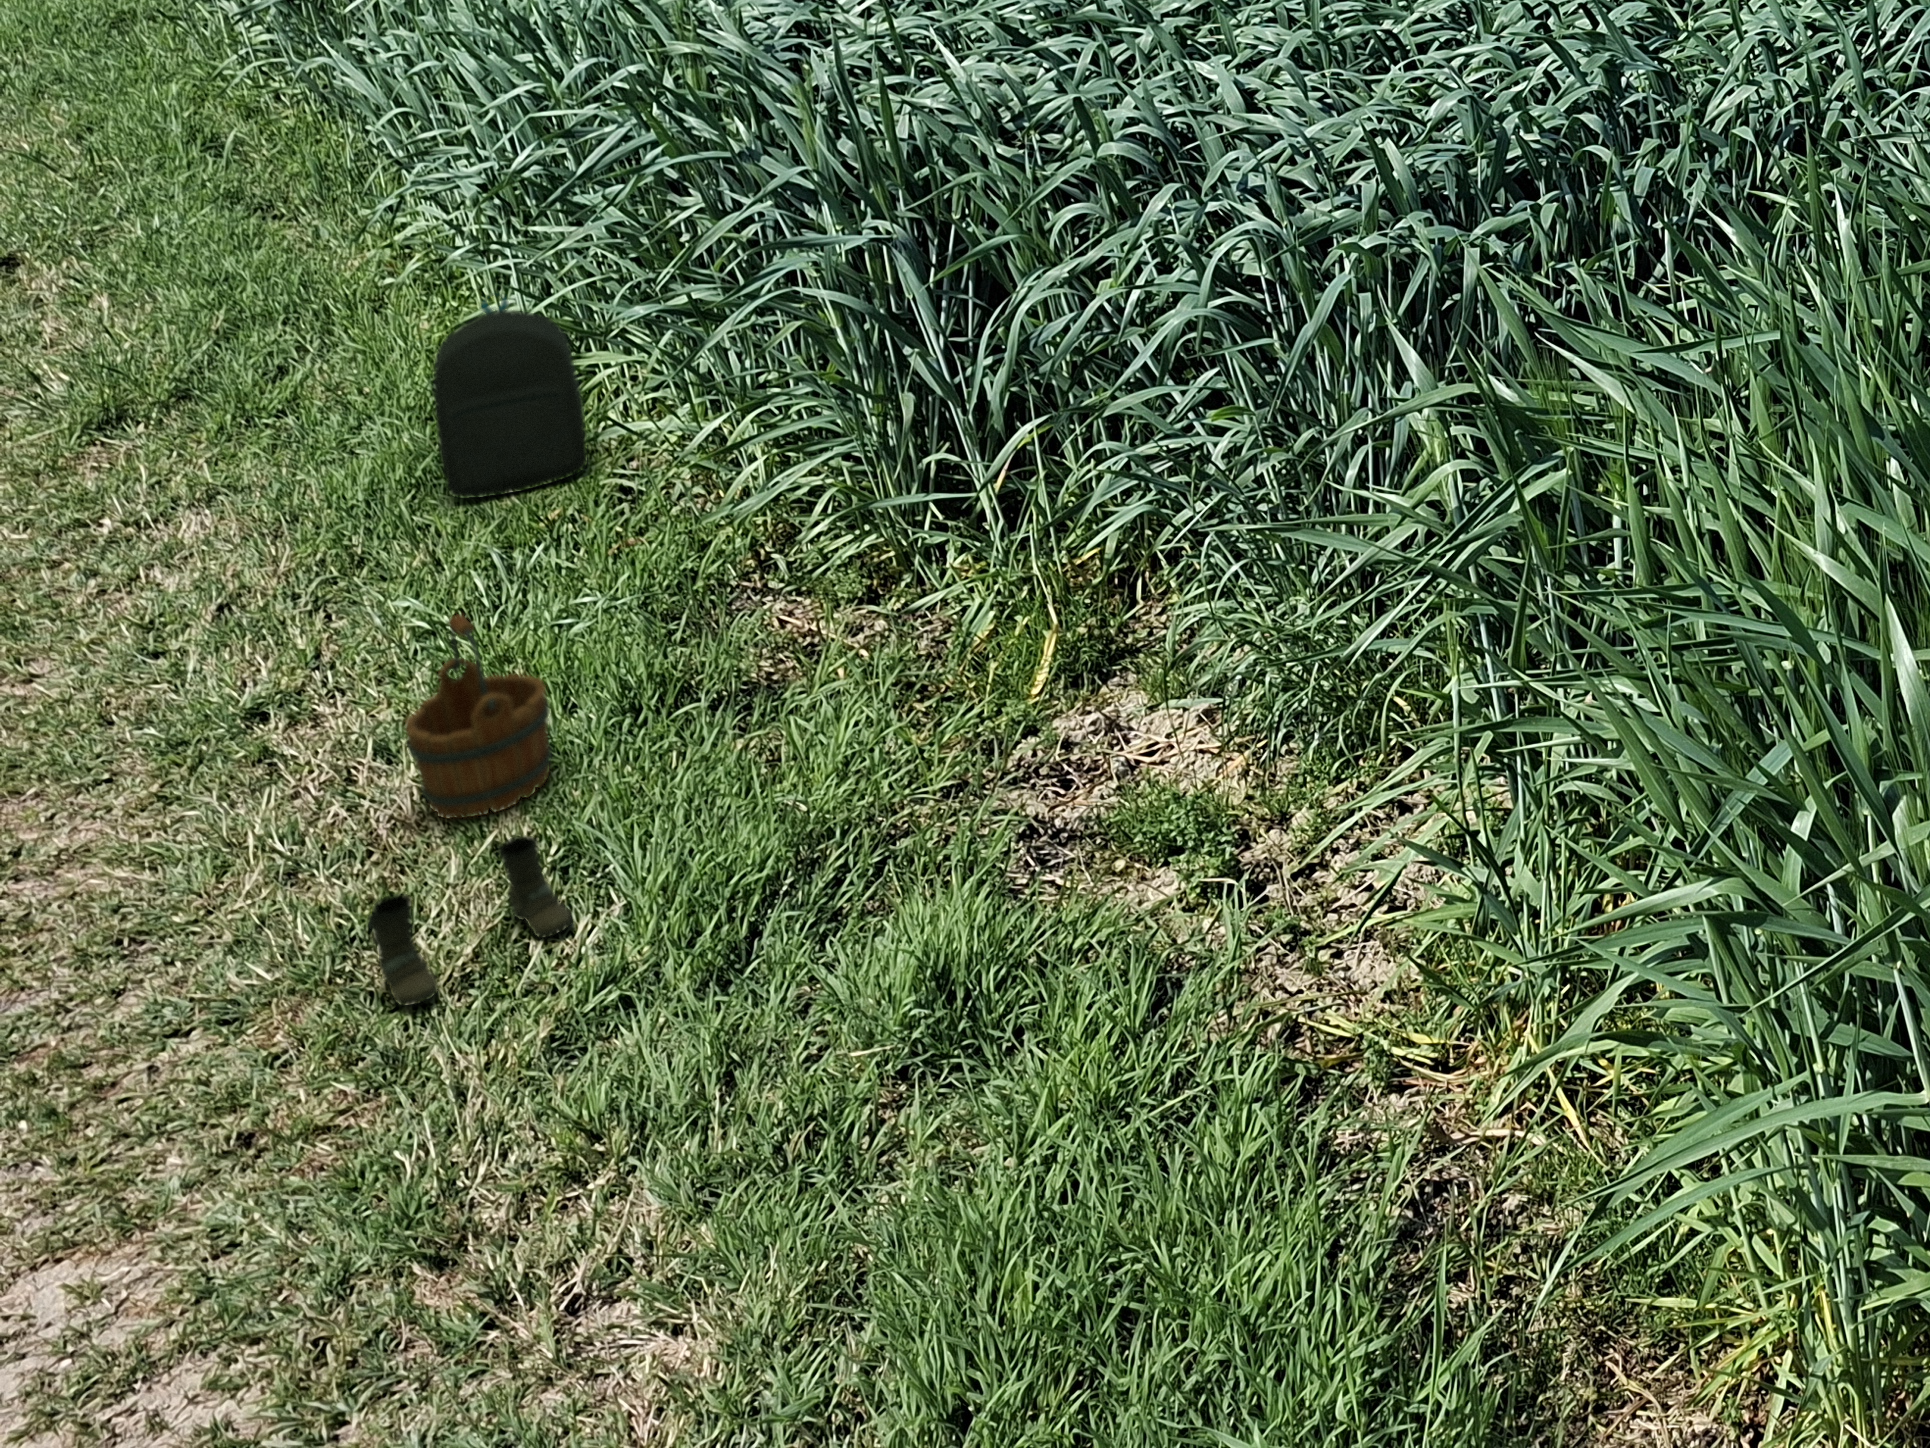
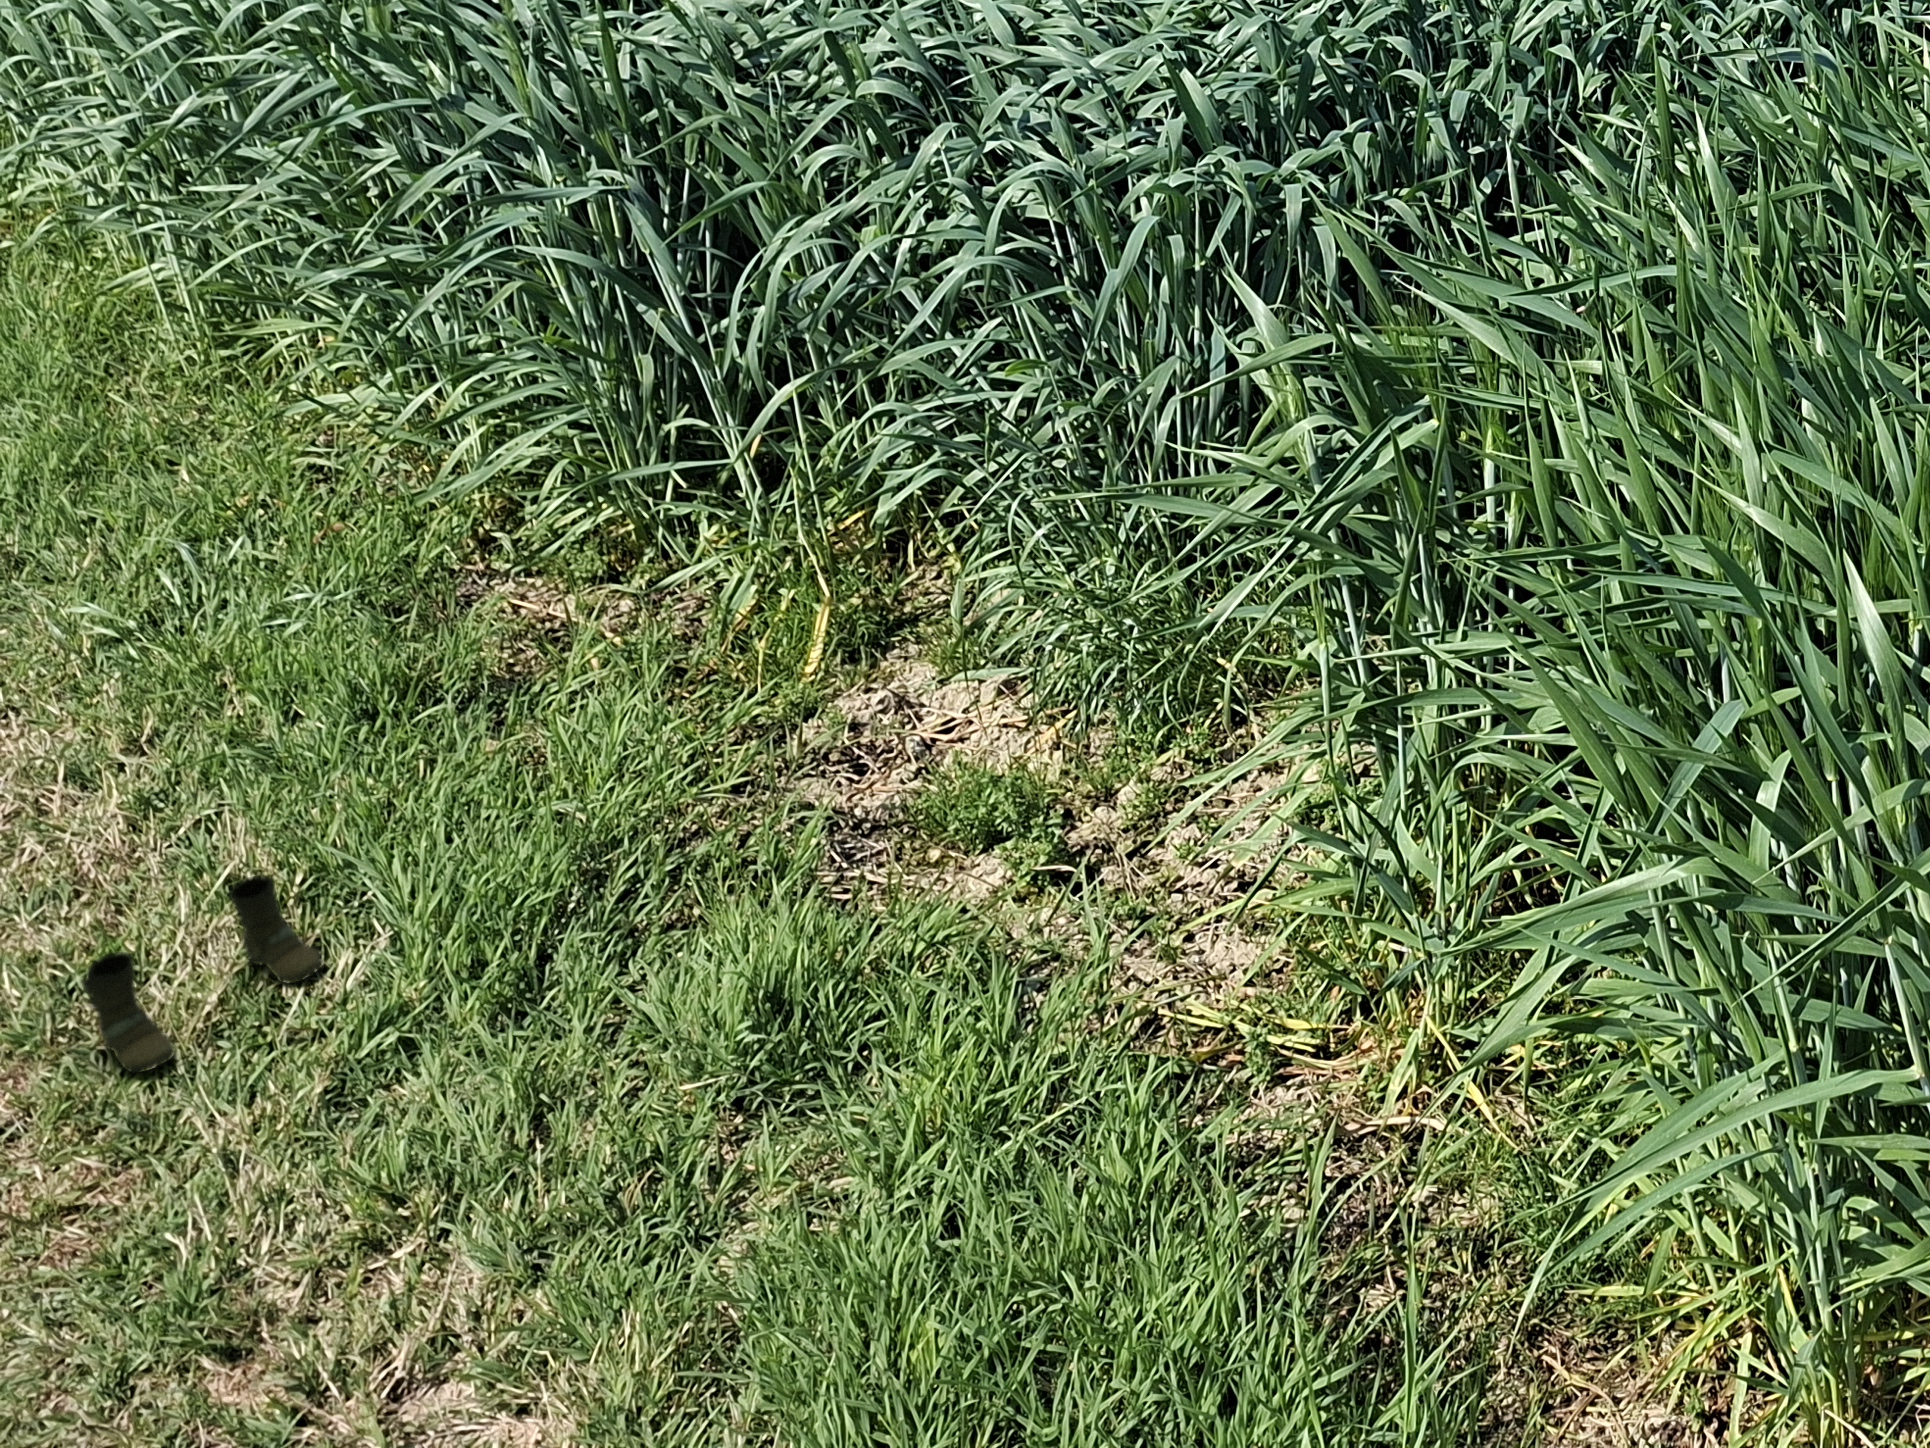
backpack: present [433,296,588,498] -> none [45,258,241,489]
wooden bucket: present [405,614,552,819] -> none [87,636,263,858]

